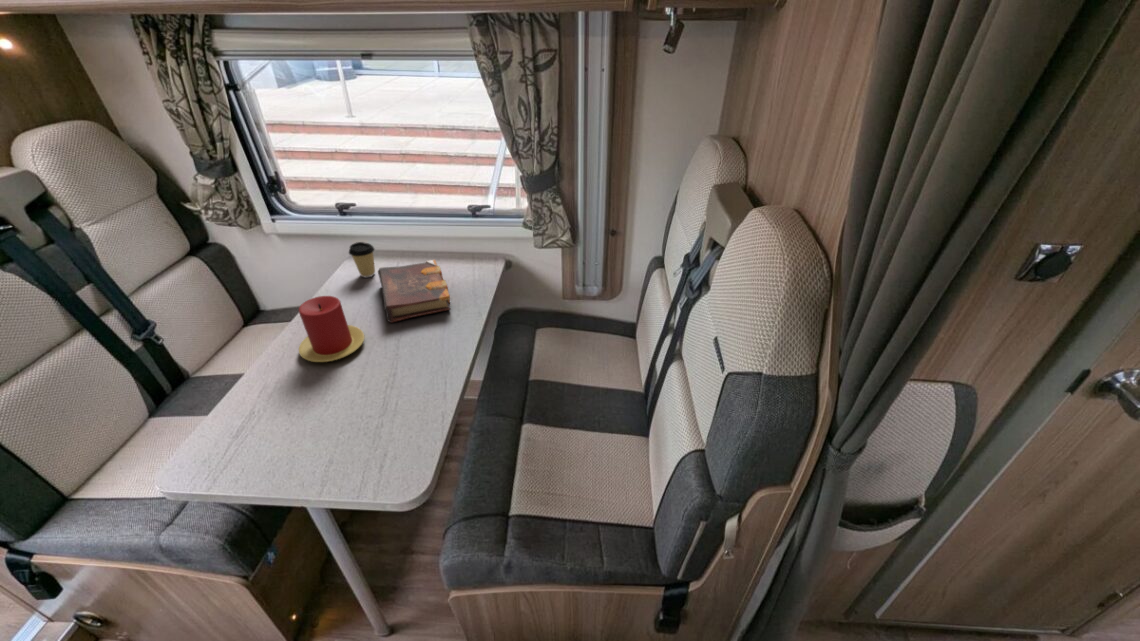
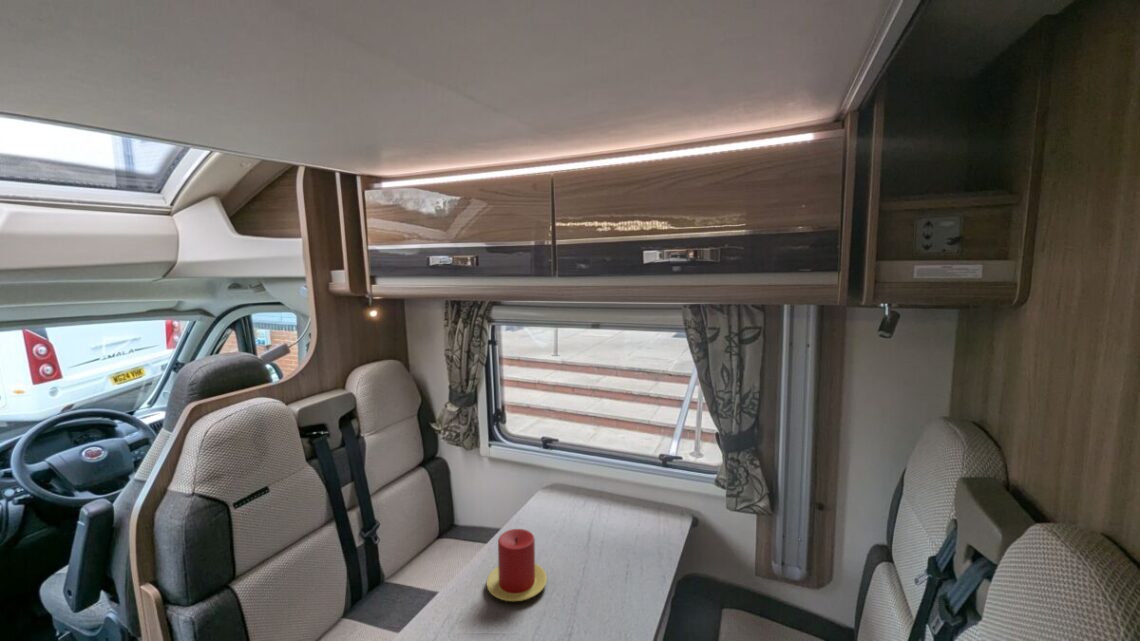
coffee cup: present [349,242,375,277] -> none [545,476,568,512]
book: present [378,260,450,323] -> none [567,505,635,569]

